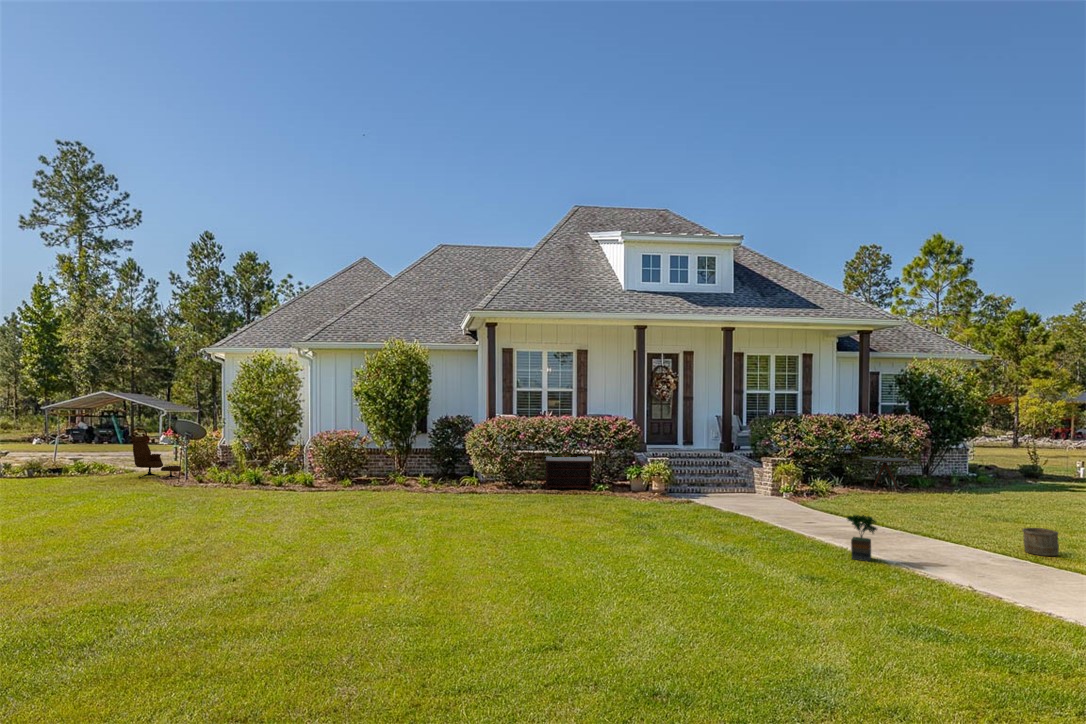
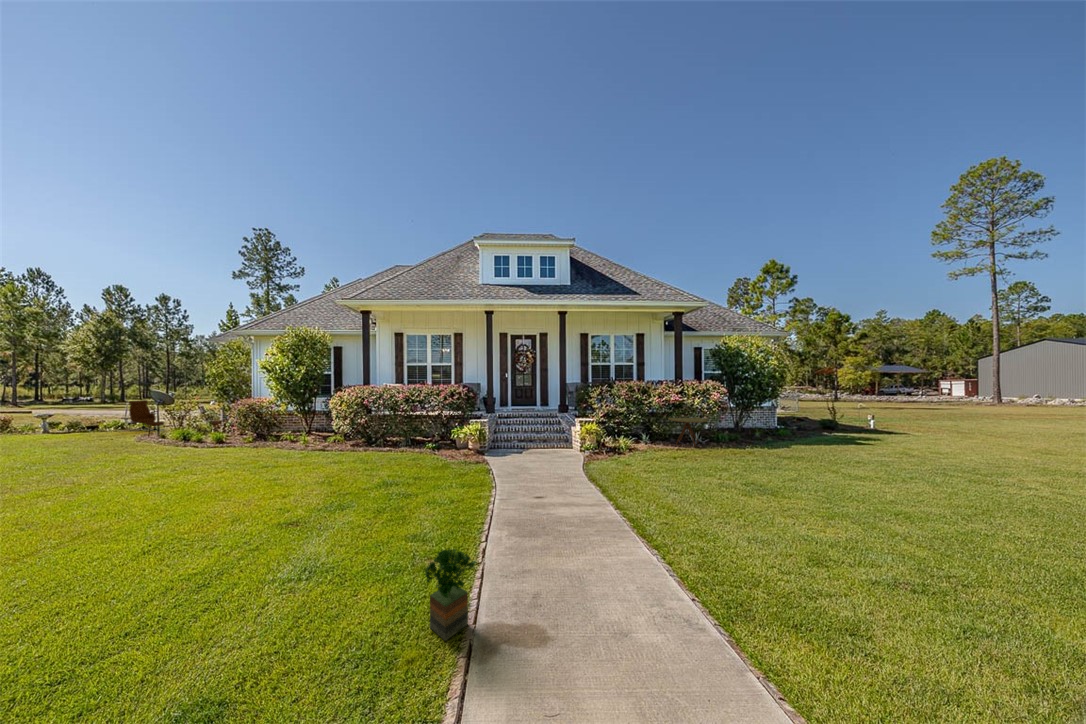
bench: present [544,456,593,490] -> none [389,417,434,446]
wooden bucket: present [1022,528,1059,556] -> none [744,563,803,629]

